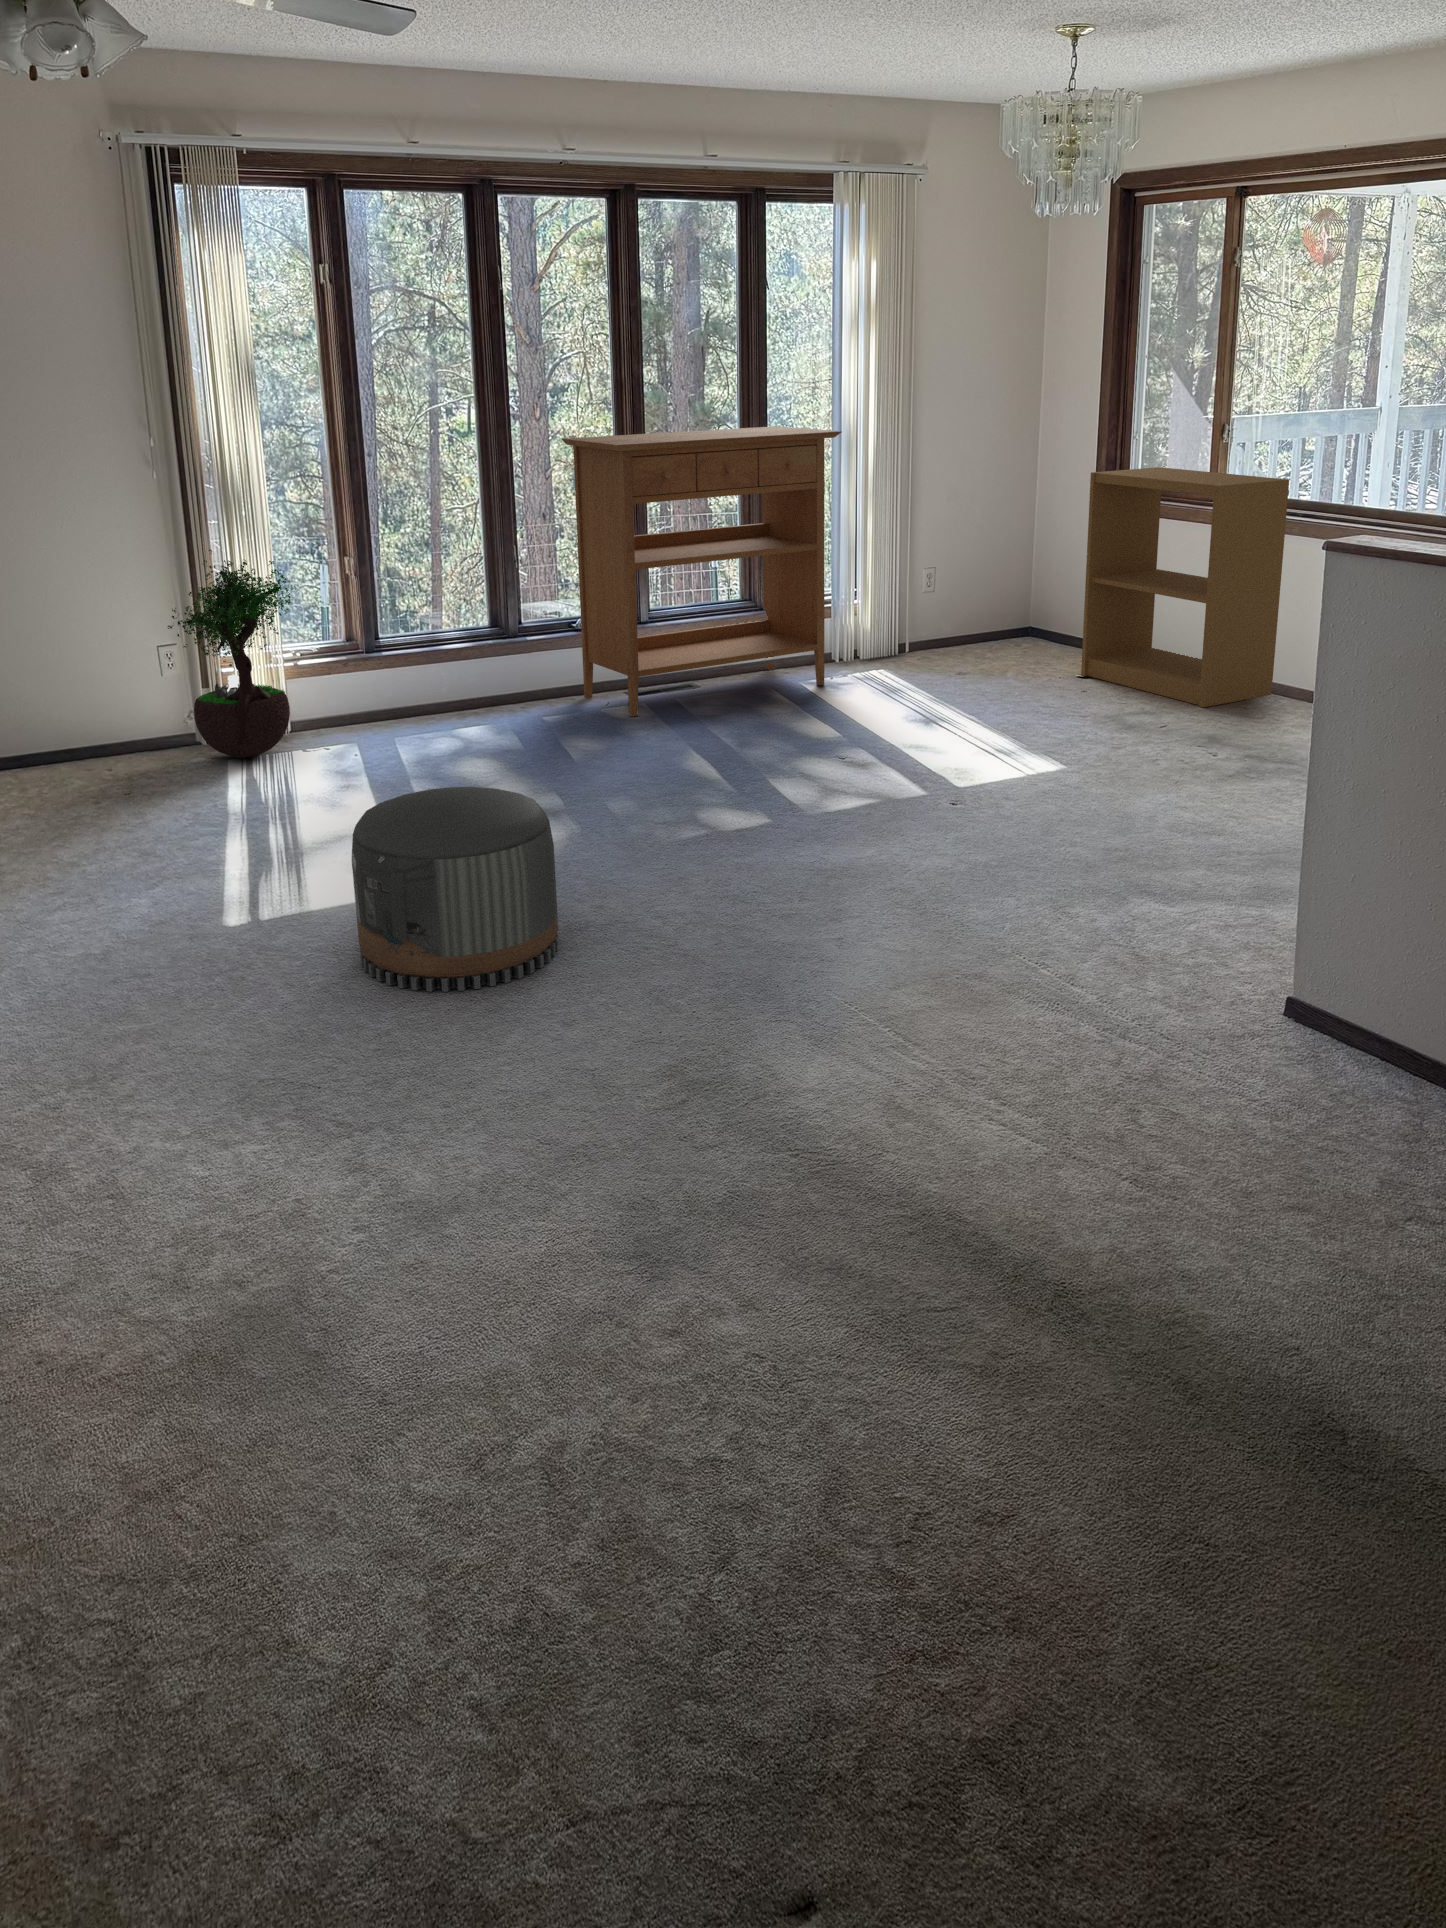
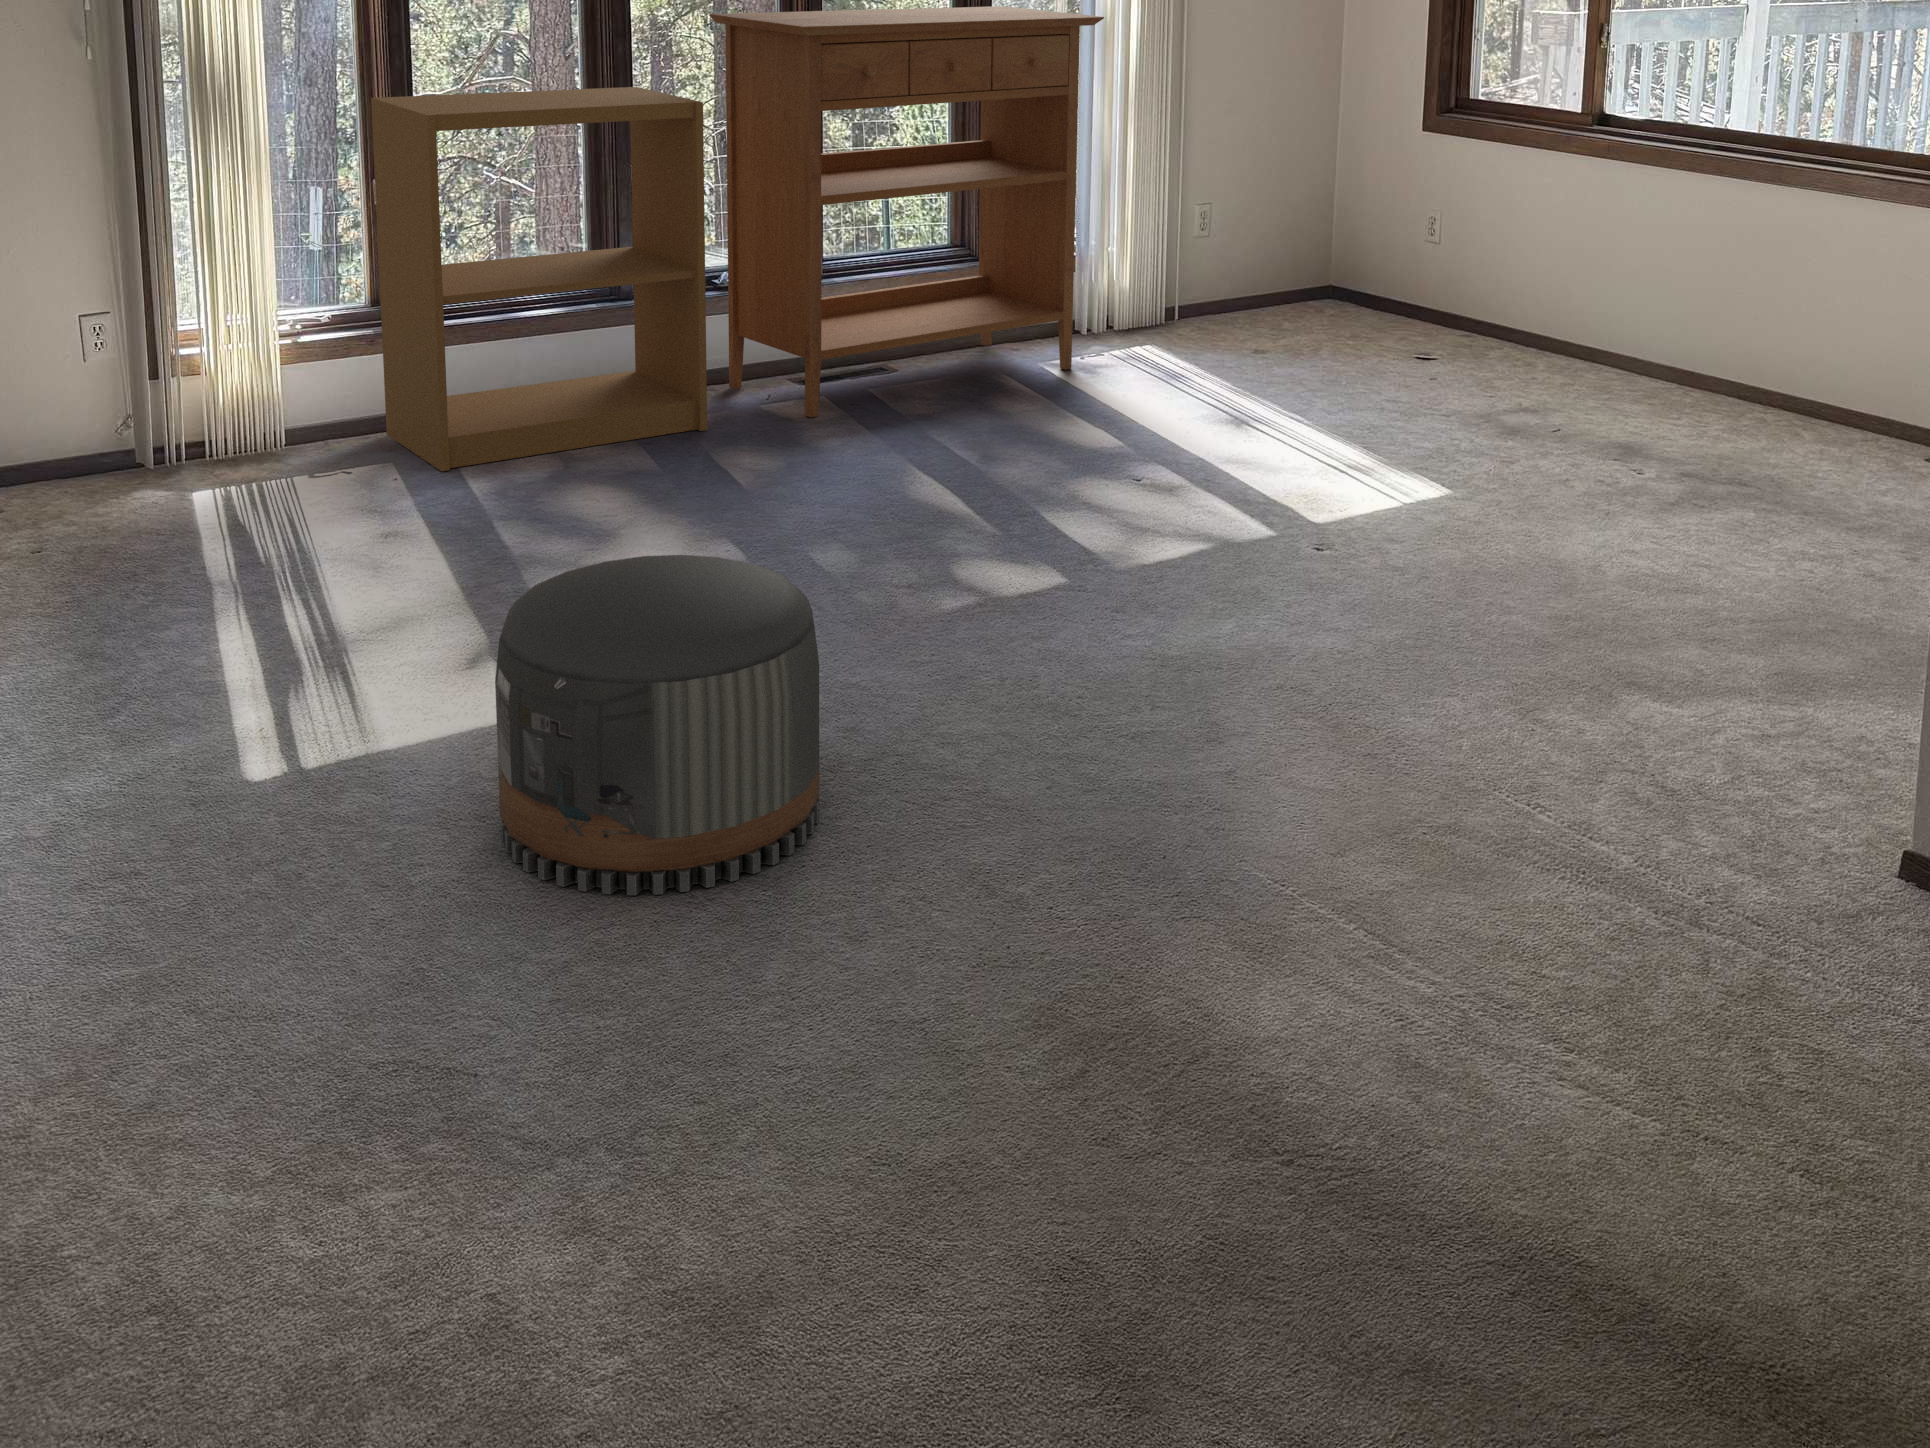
bookshelf: present [1081,467,1289,708] -> present [371,87,707,472]
potted tree: present [168,550,297,758] -> none [107,167,316,487]

